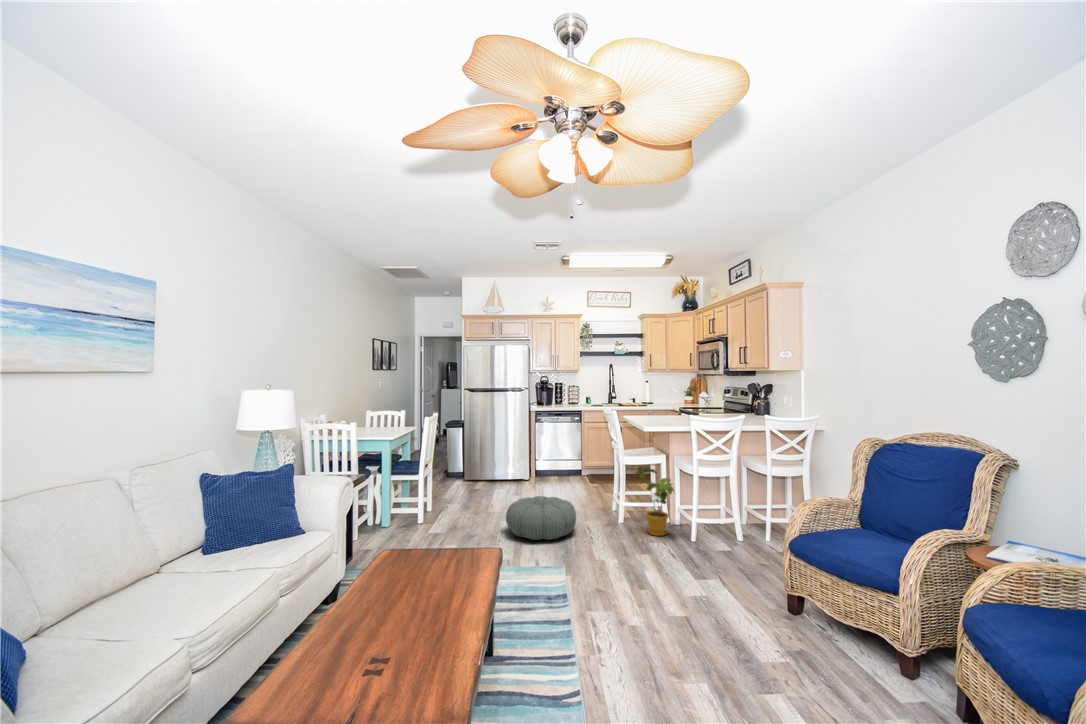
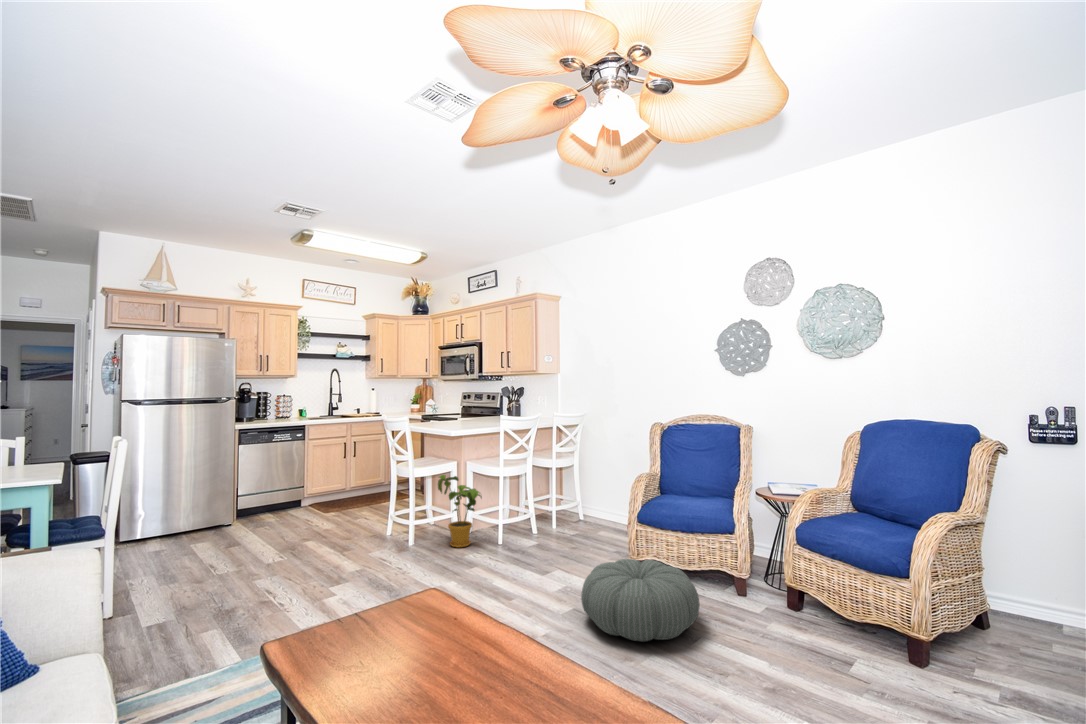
pouf: present [506,496,576,540] -> present [581,559,700,642]

